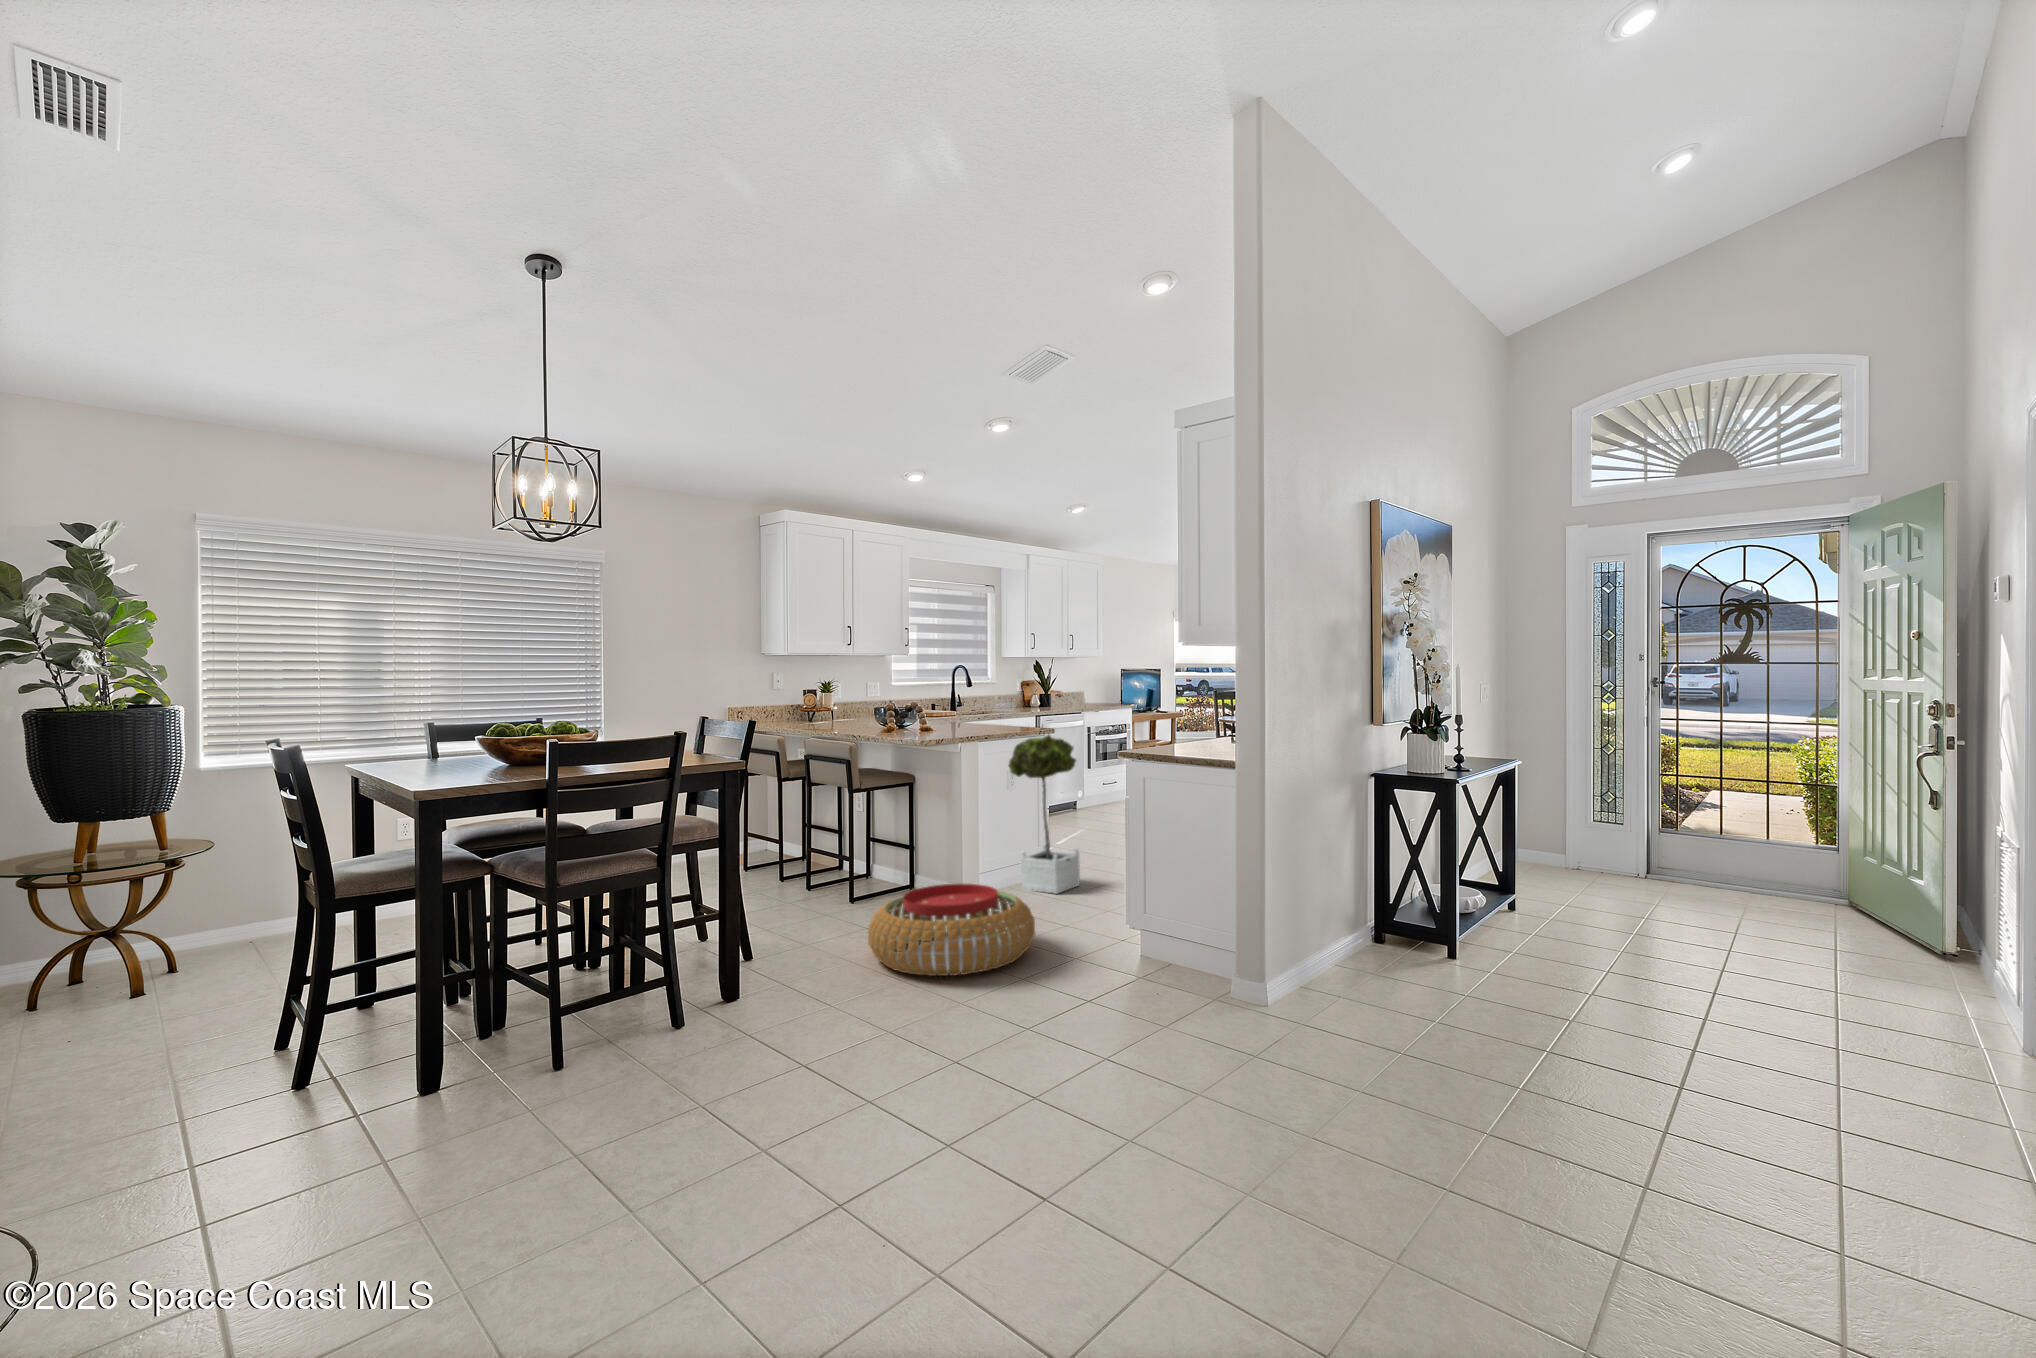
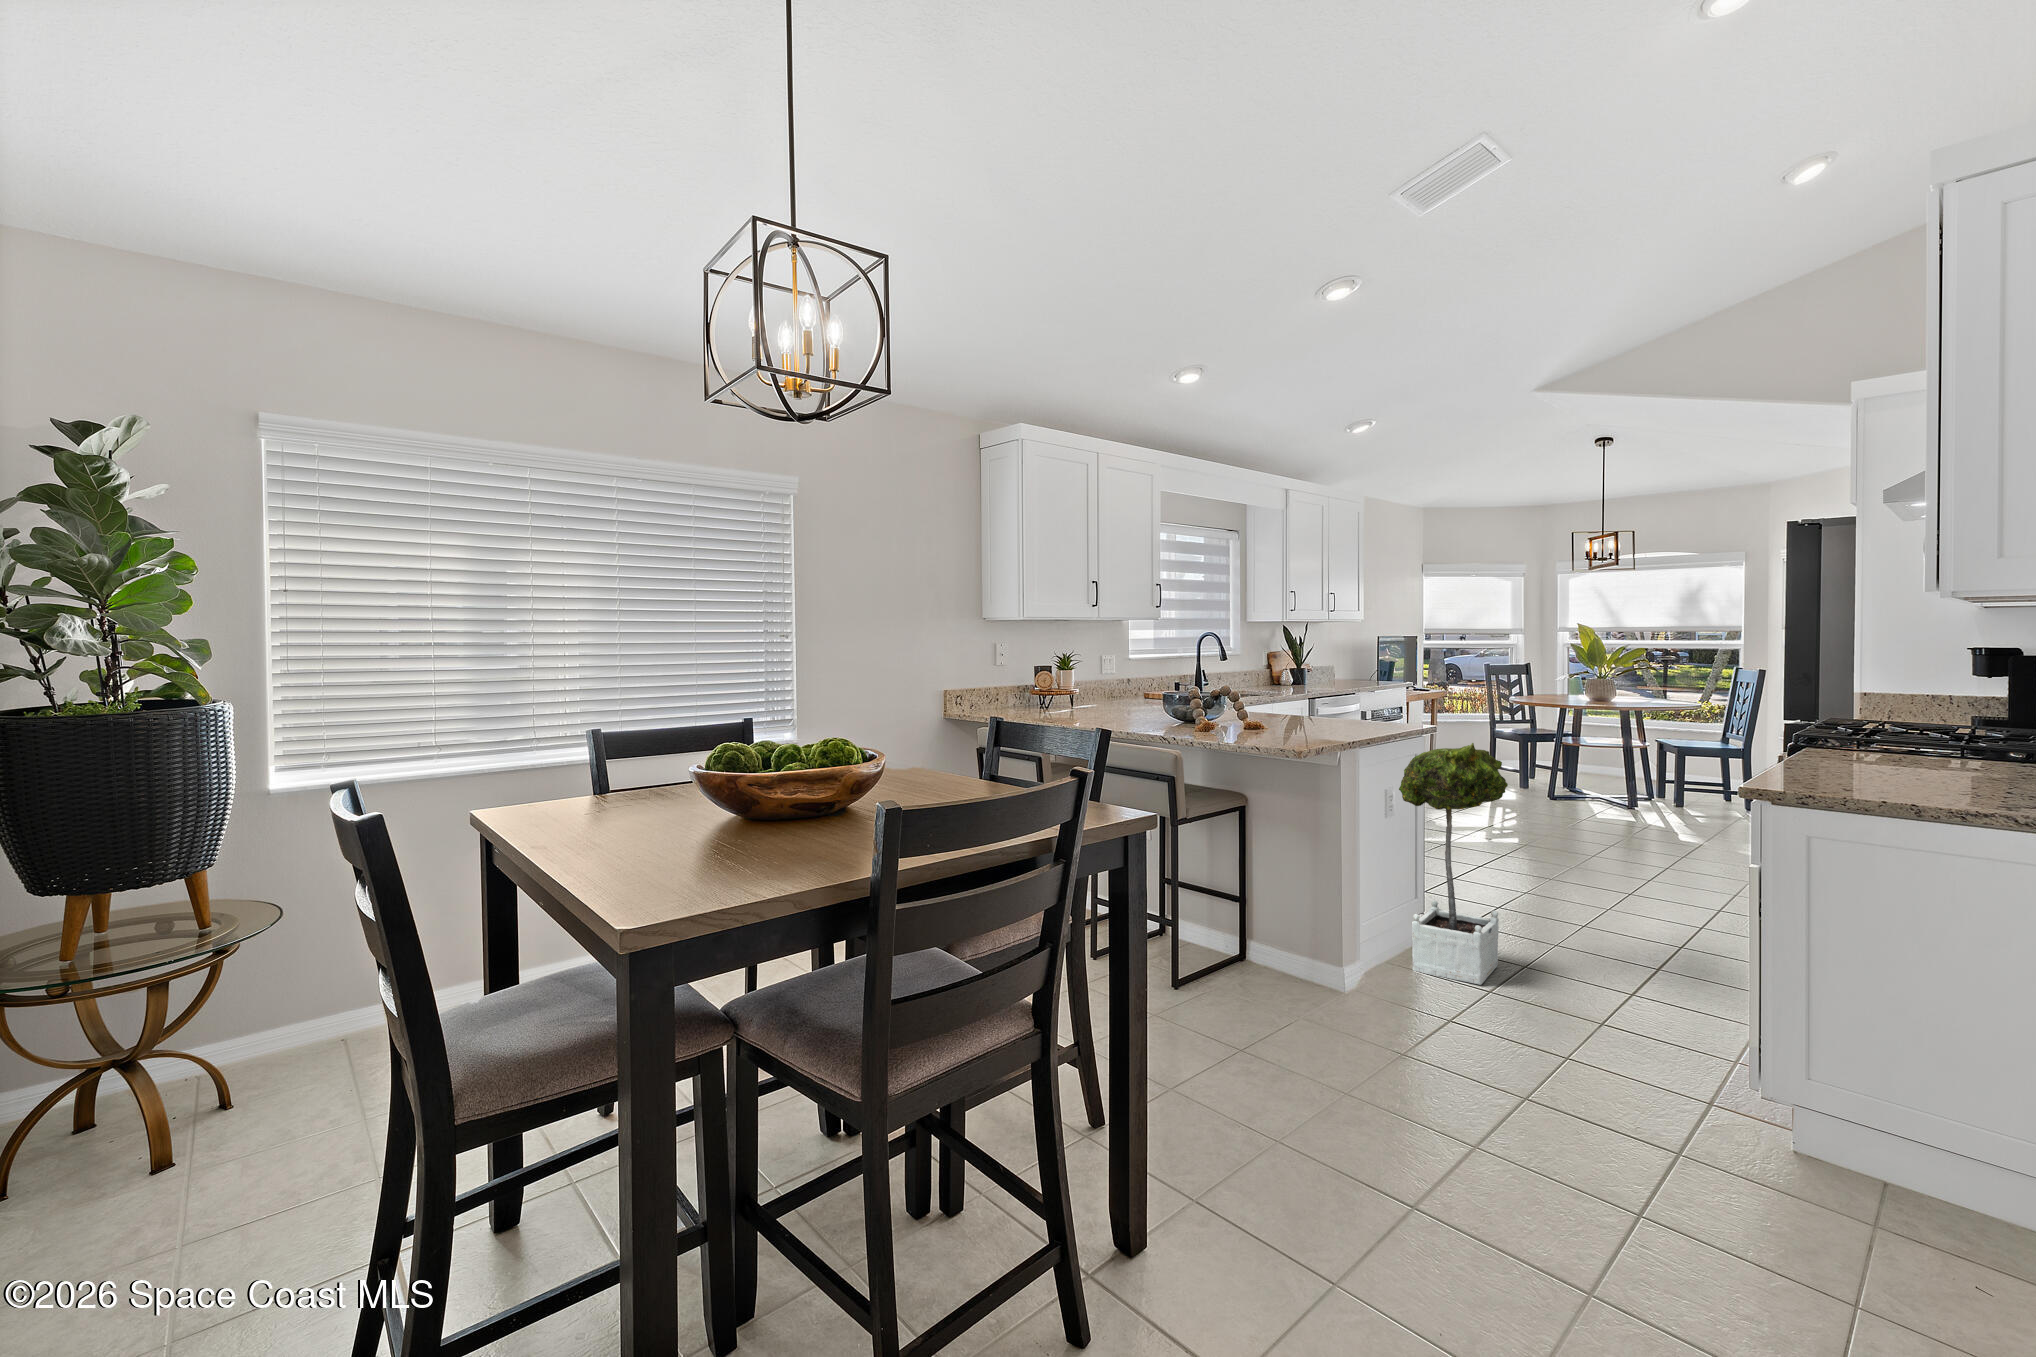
pouf: present [868,884,1035,976] -> none [1295,1007,1620,1221]

